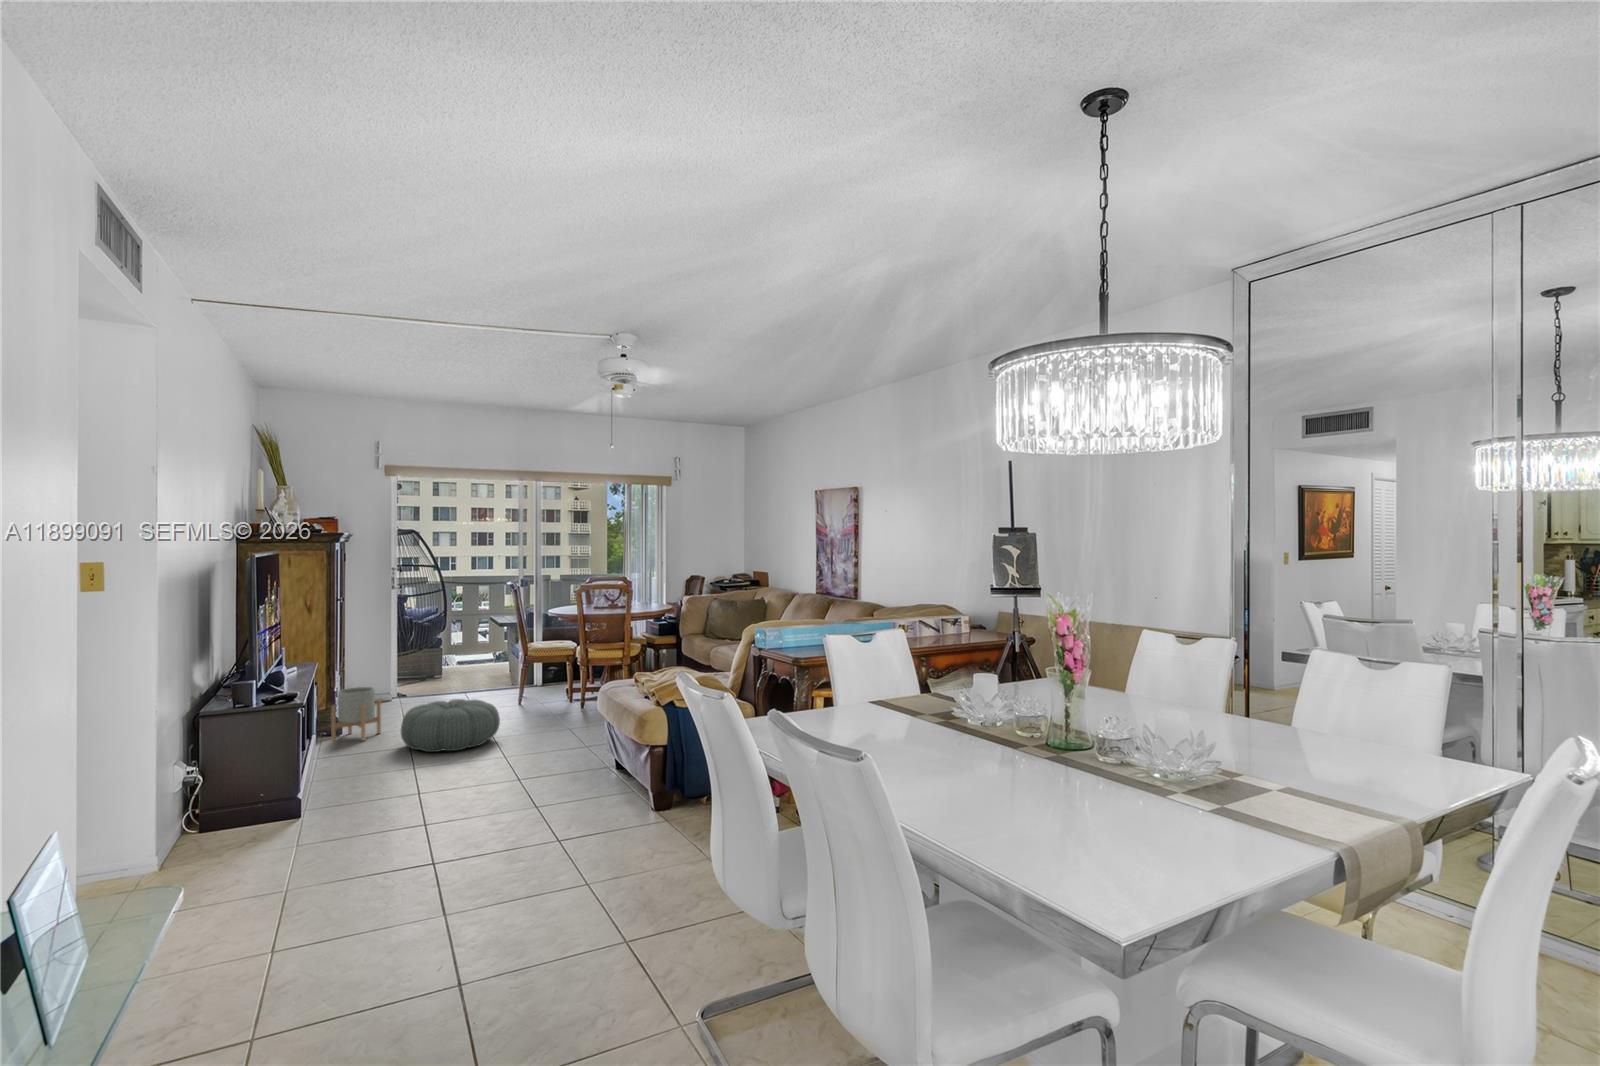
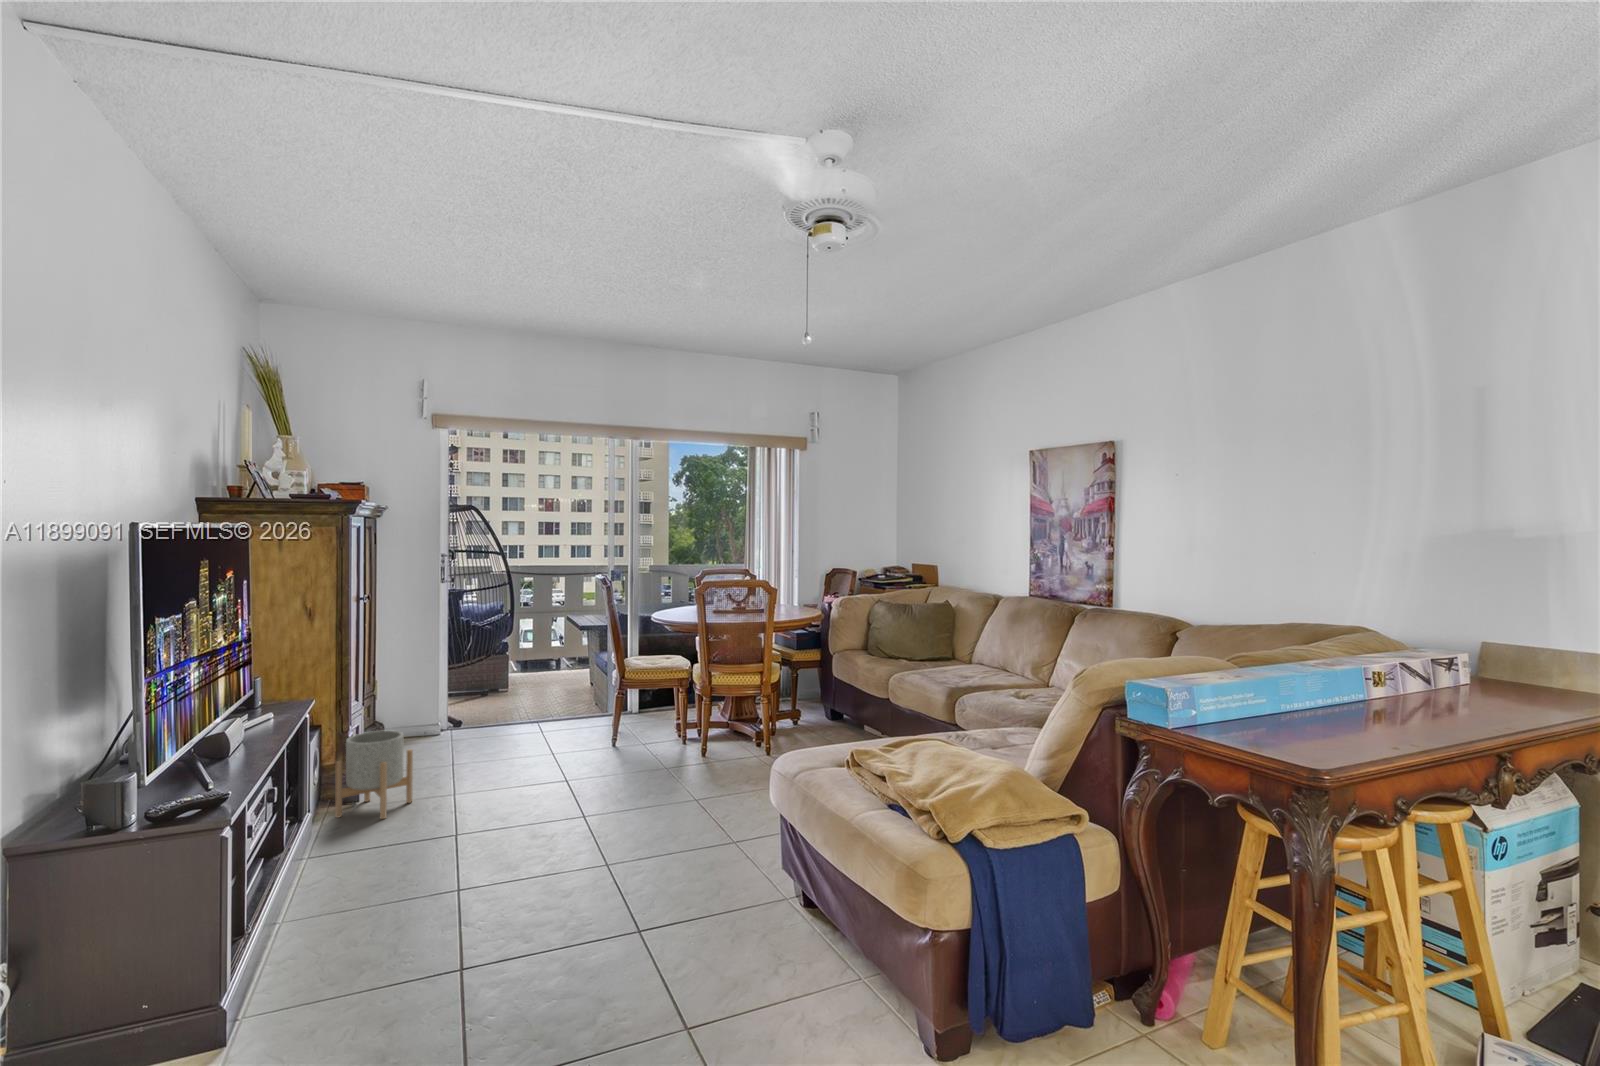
pouf: present [401,699,500,752] -> none [436,755,592,851]

